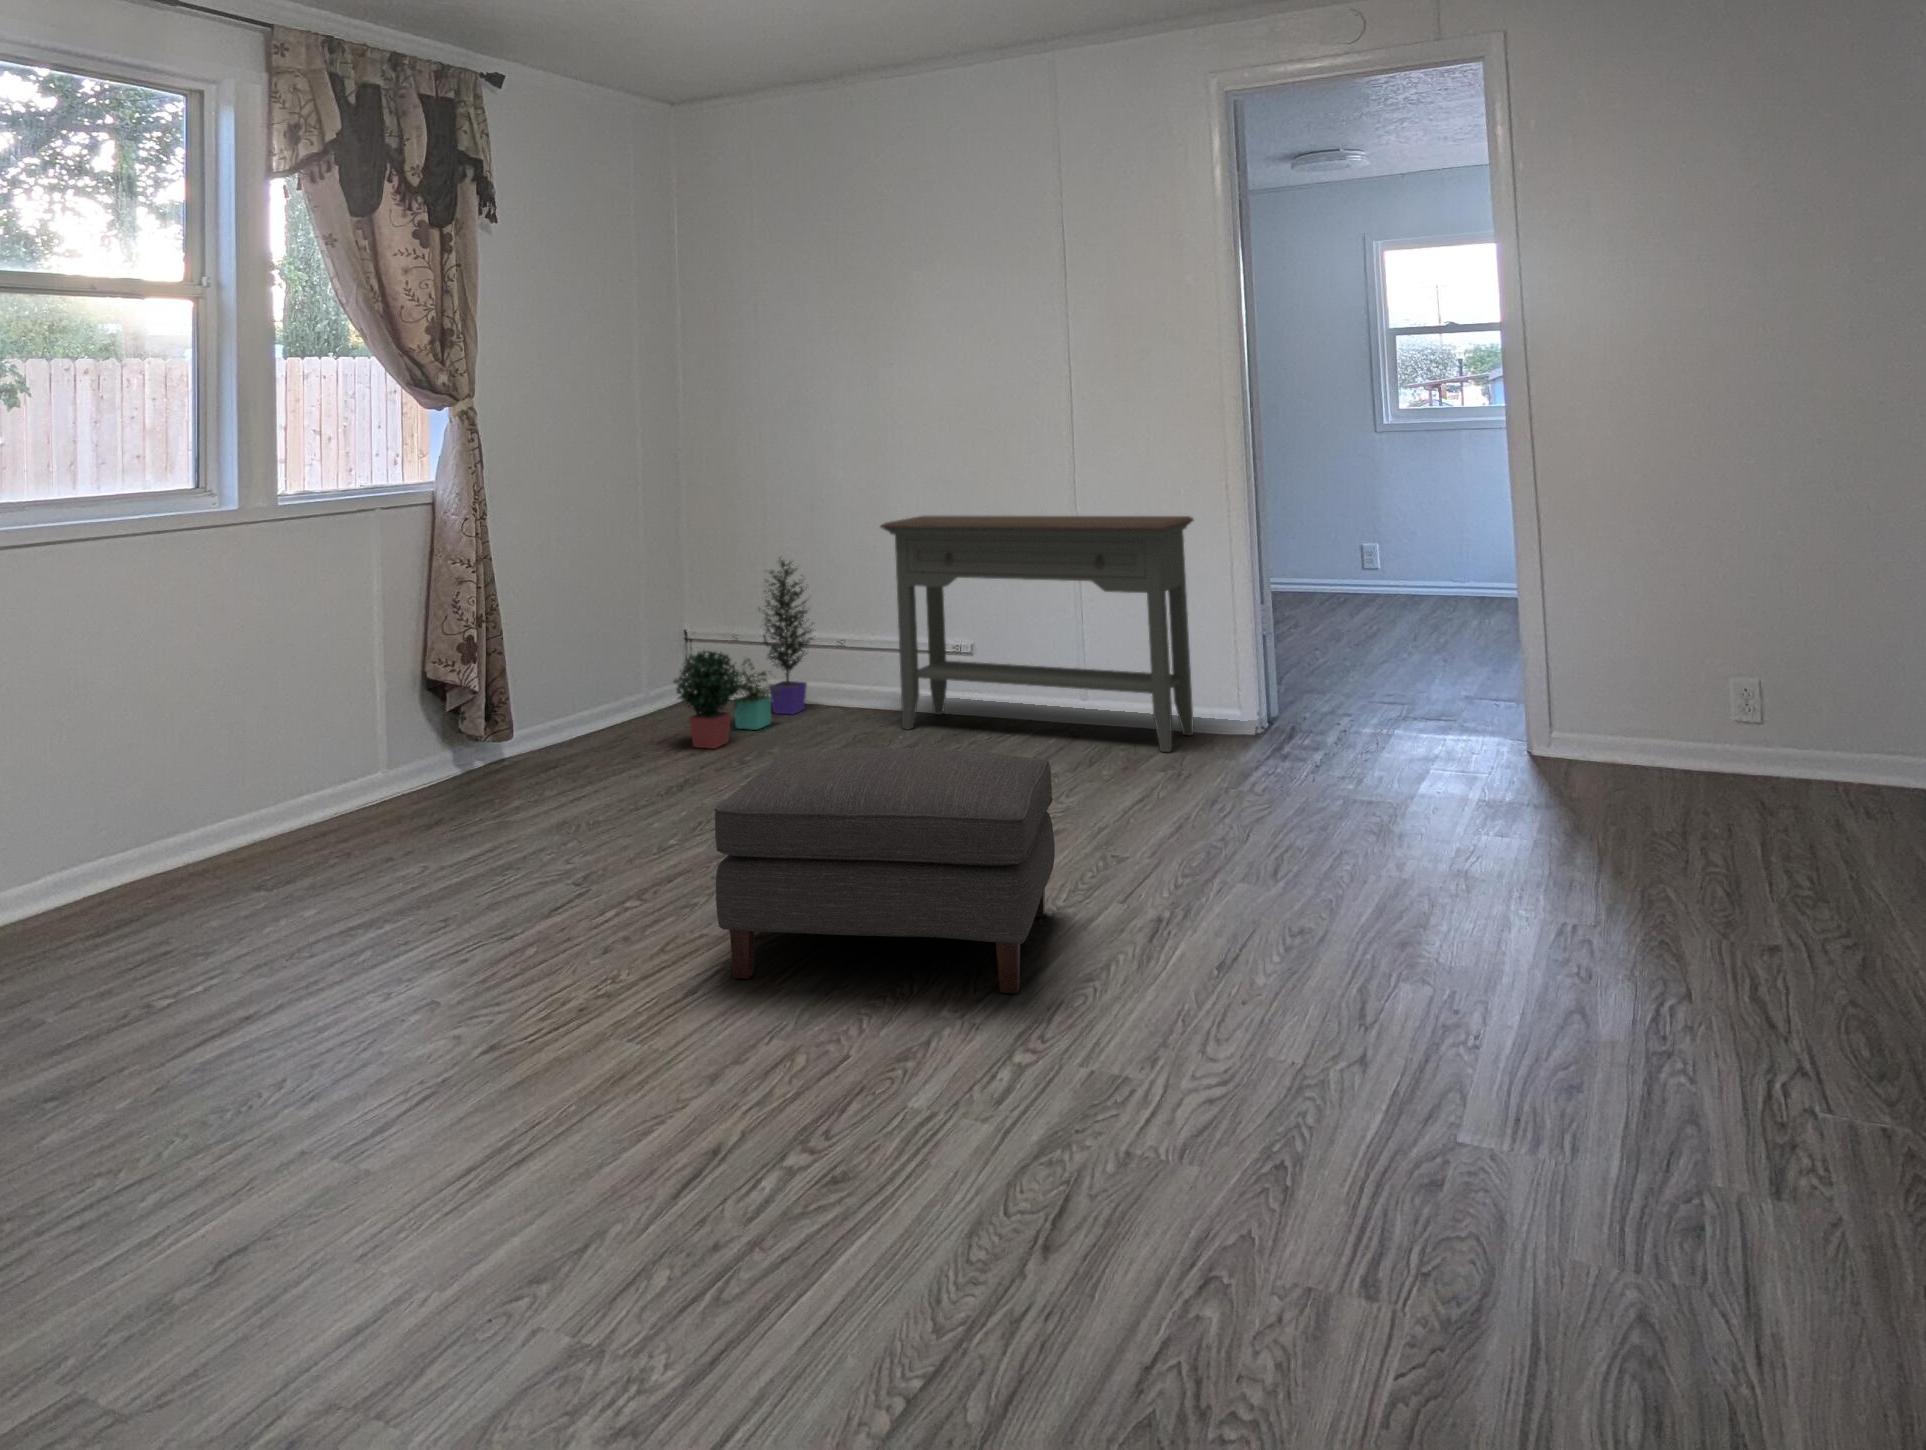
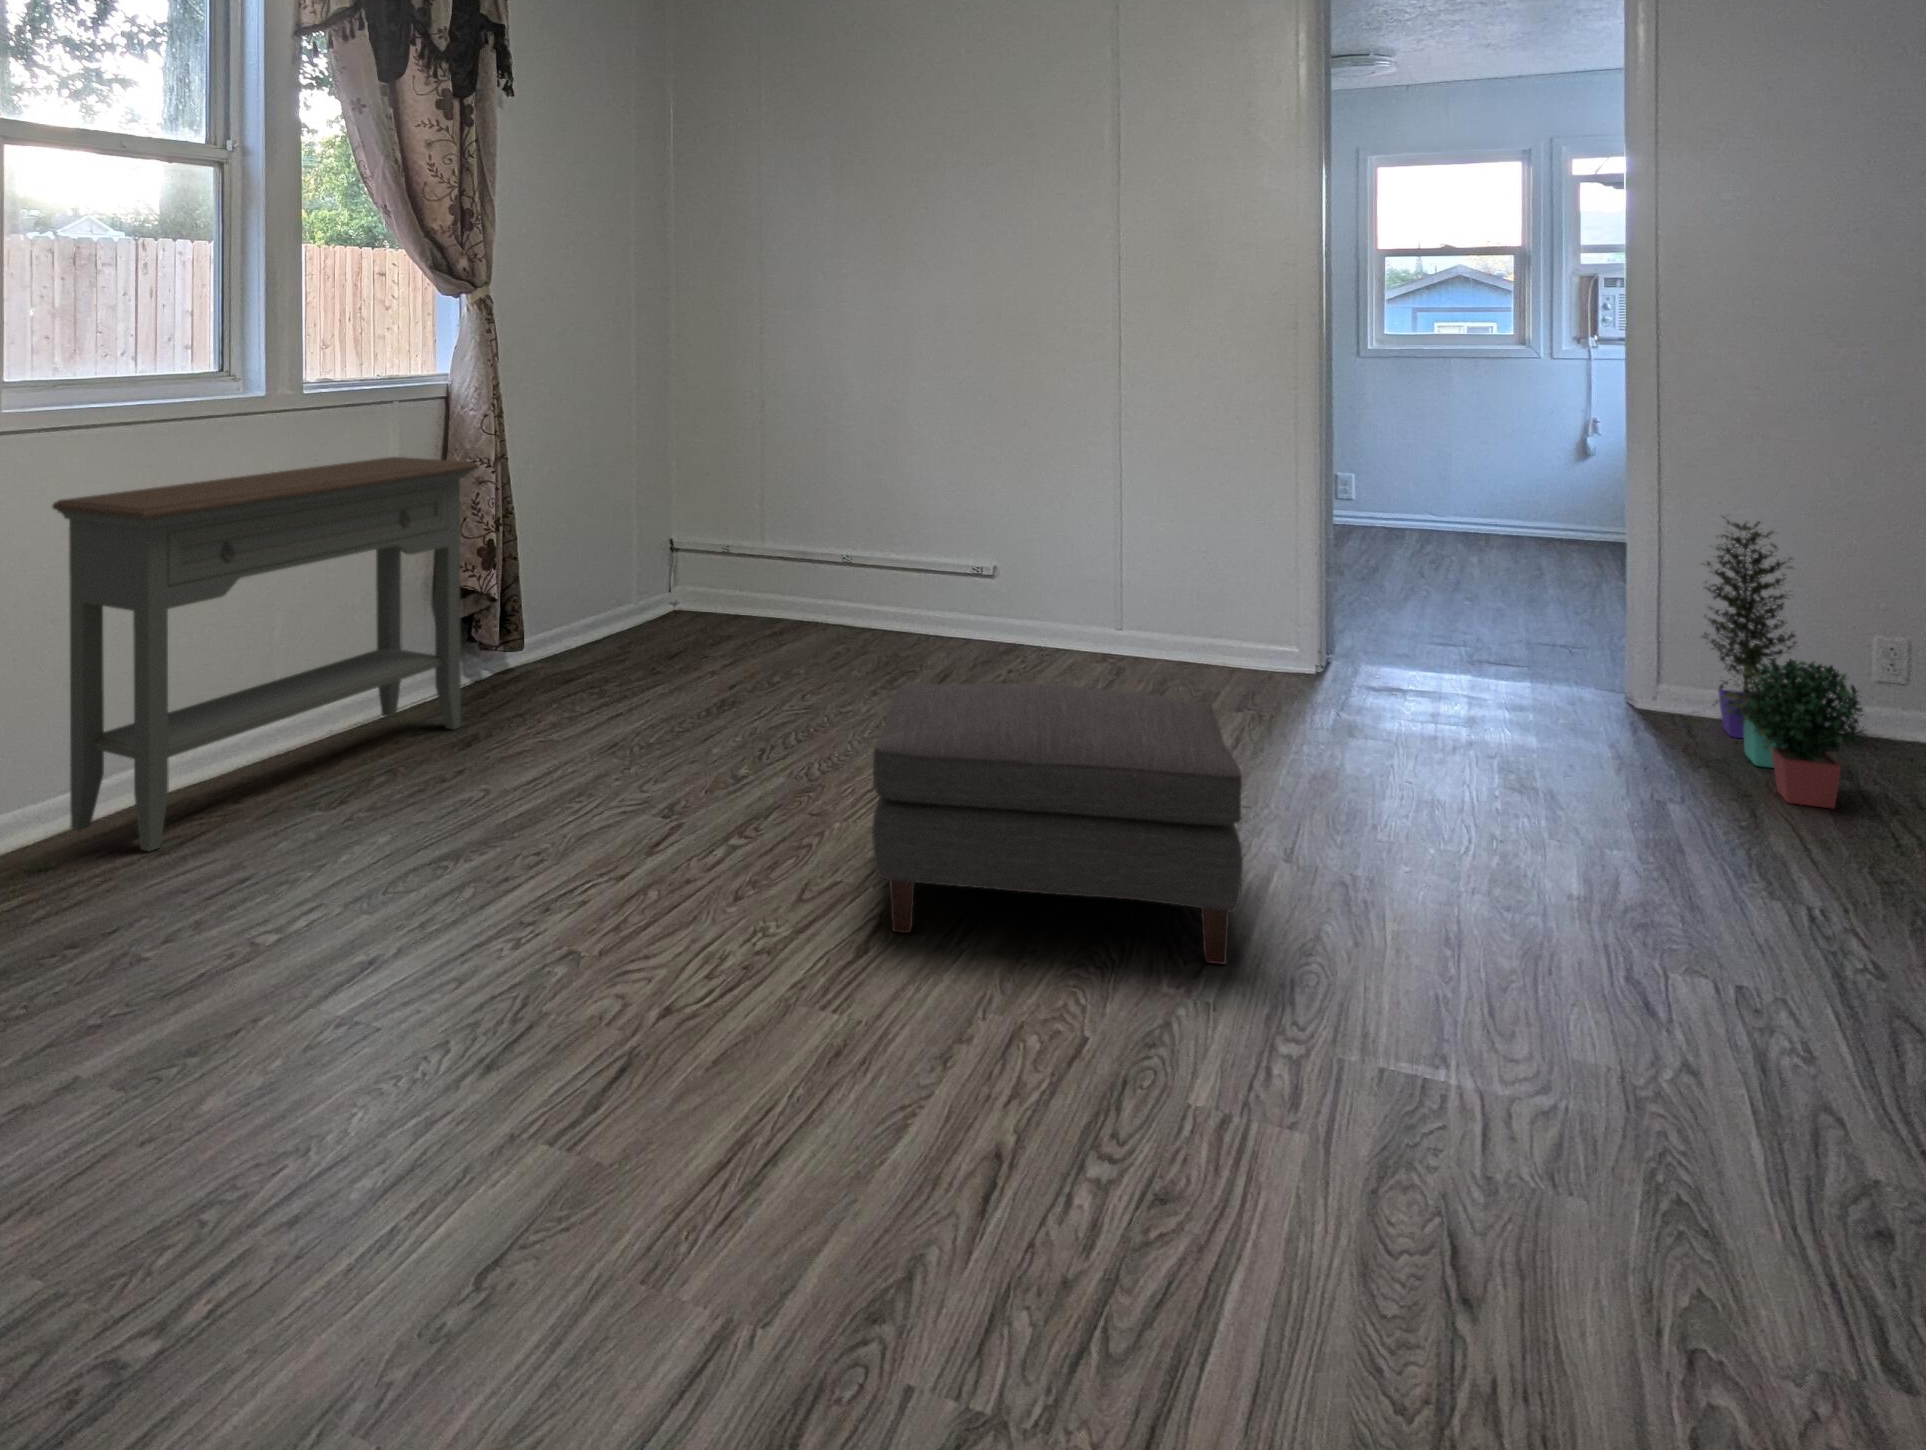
console table: present [880,515,1194,752] -> present [52,457,479,851]
potted plant: present [673,558,811,749] -> present [1702,517,1866,808]

